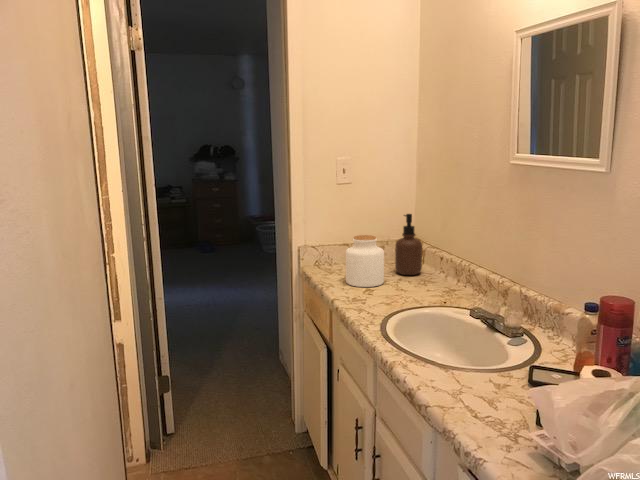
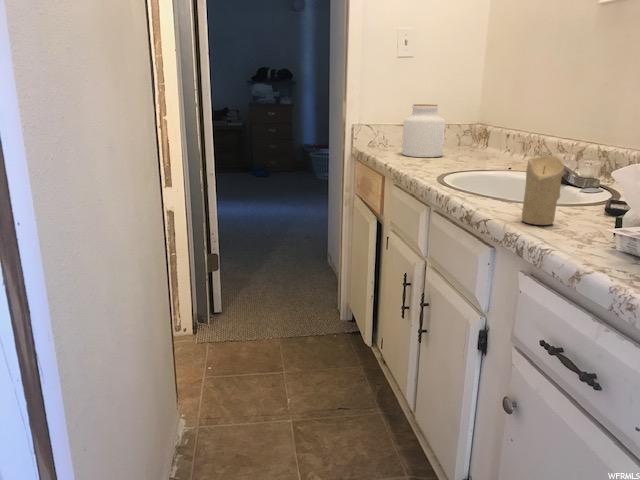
soap dispenser: present [395,214,422,275] -> none [456,86,487,153]
candle: none [457,351,490,417] -> present [522,156,564,225]

